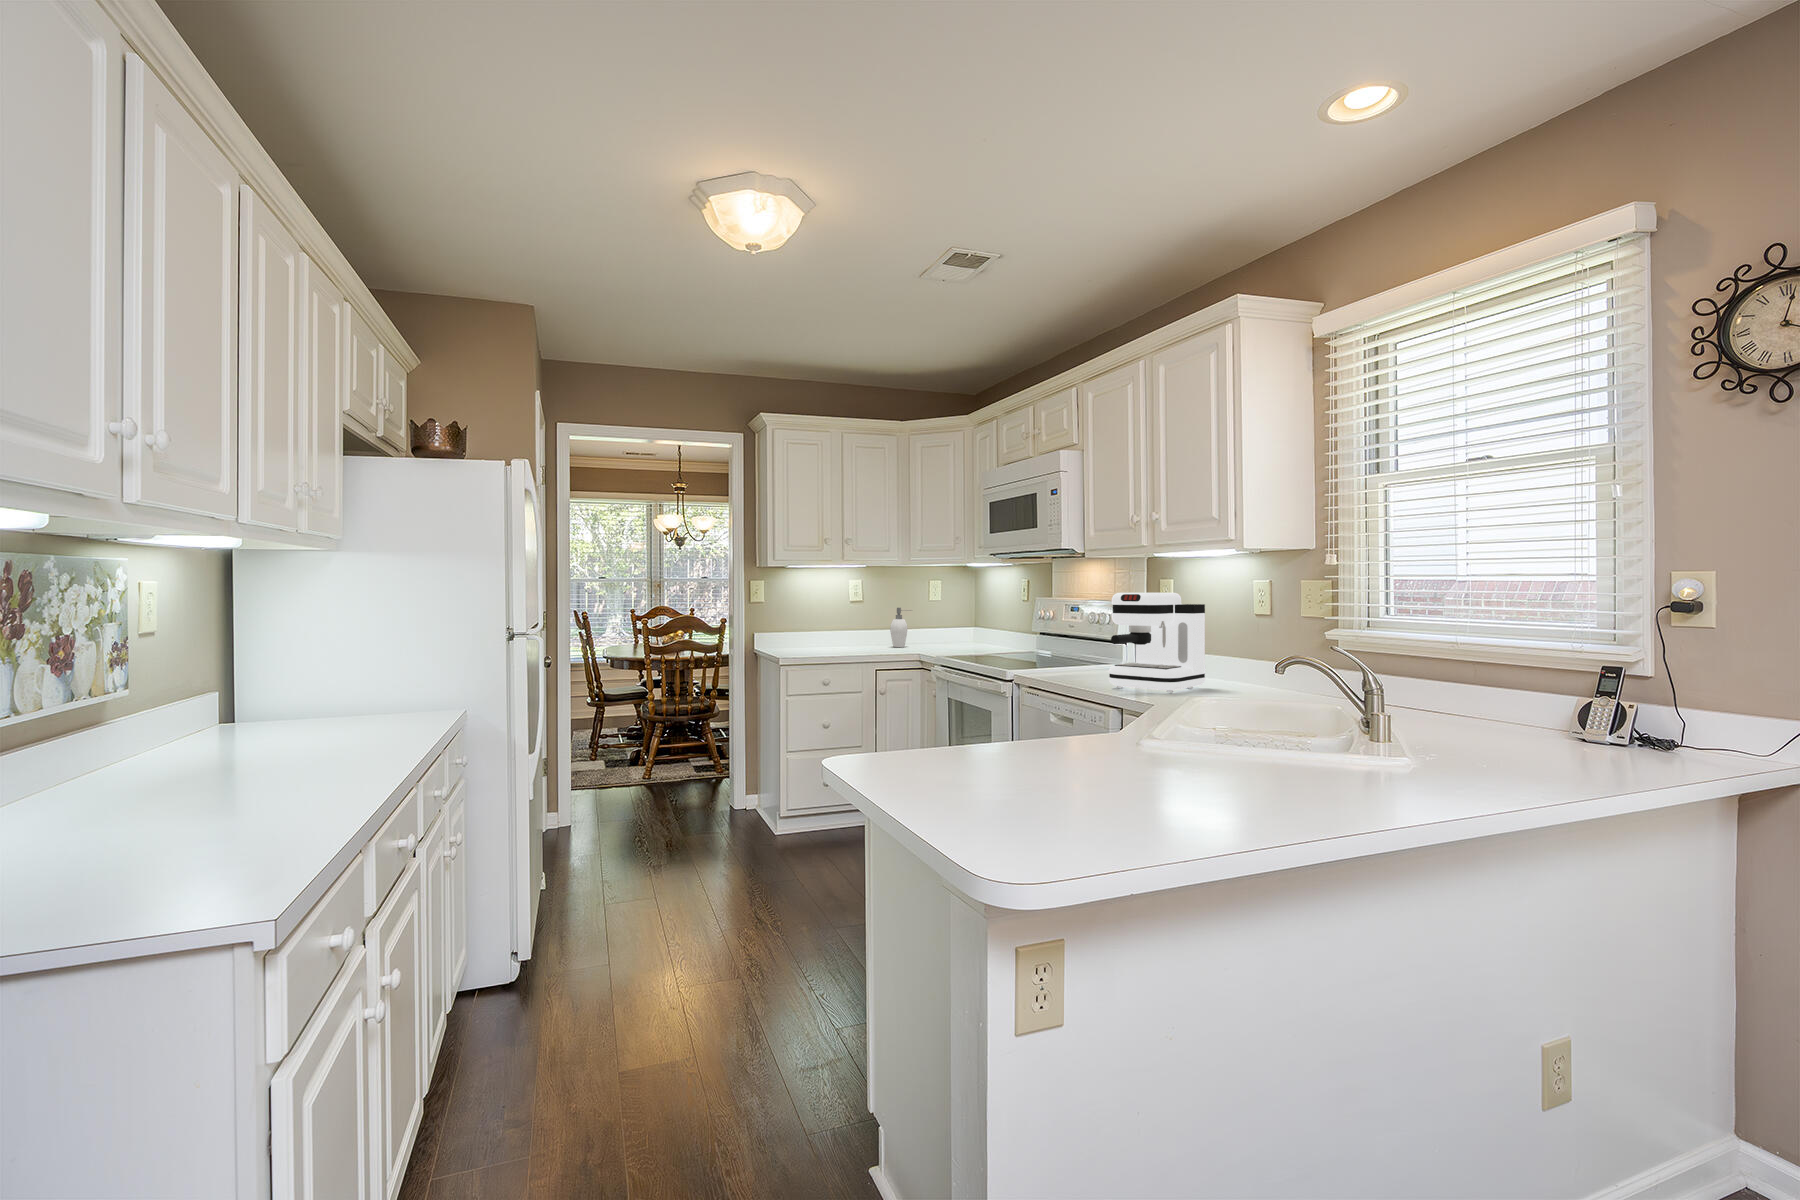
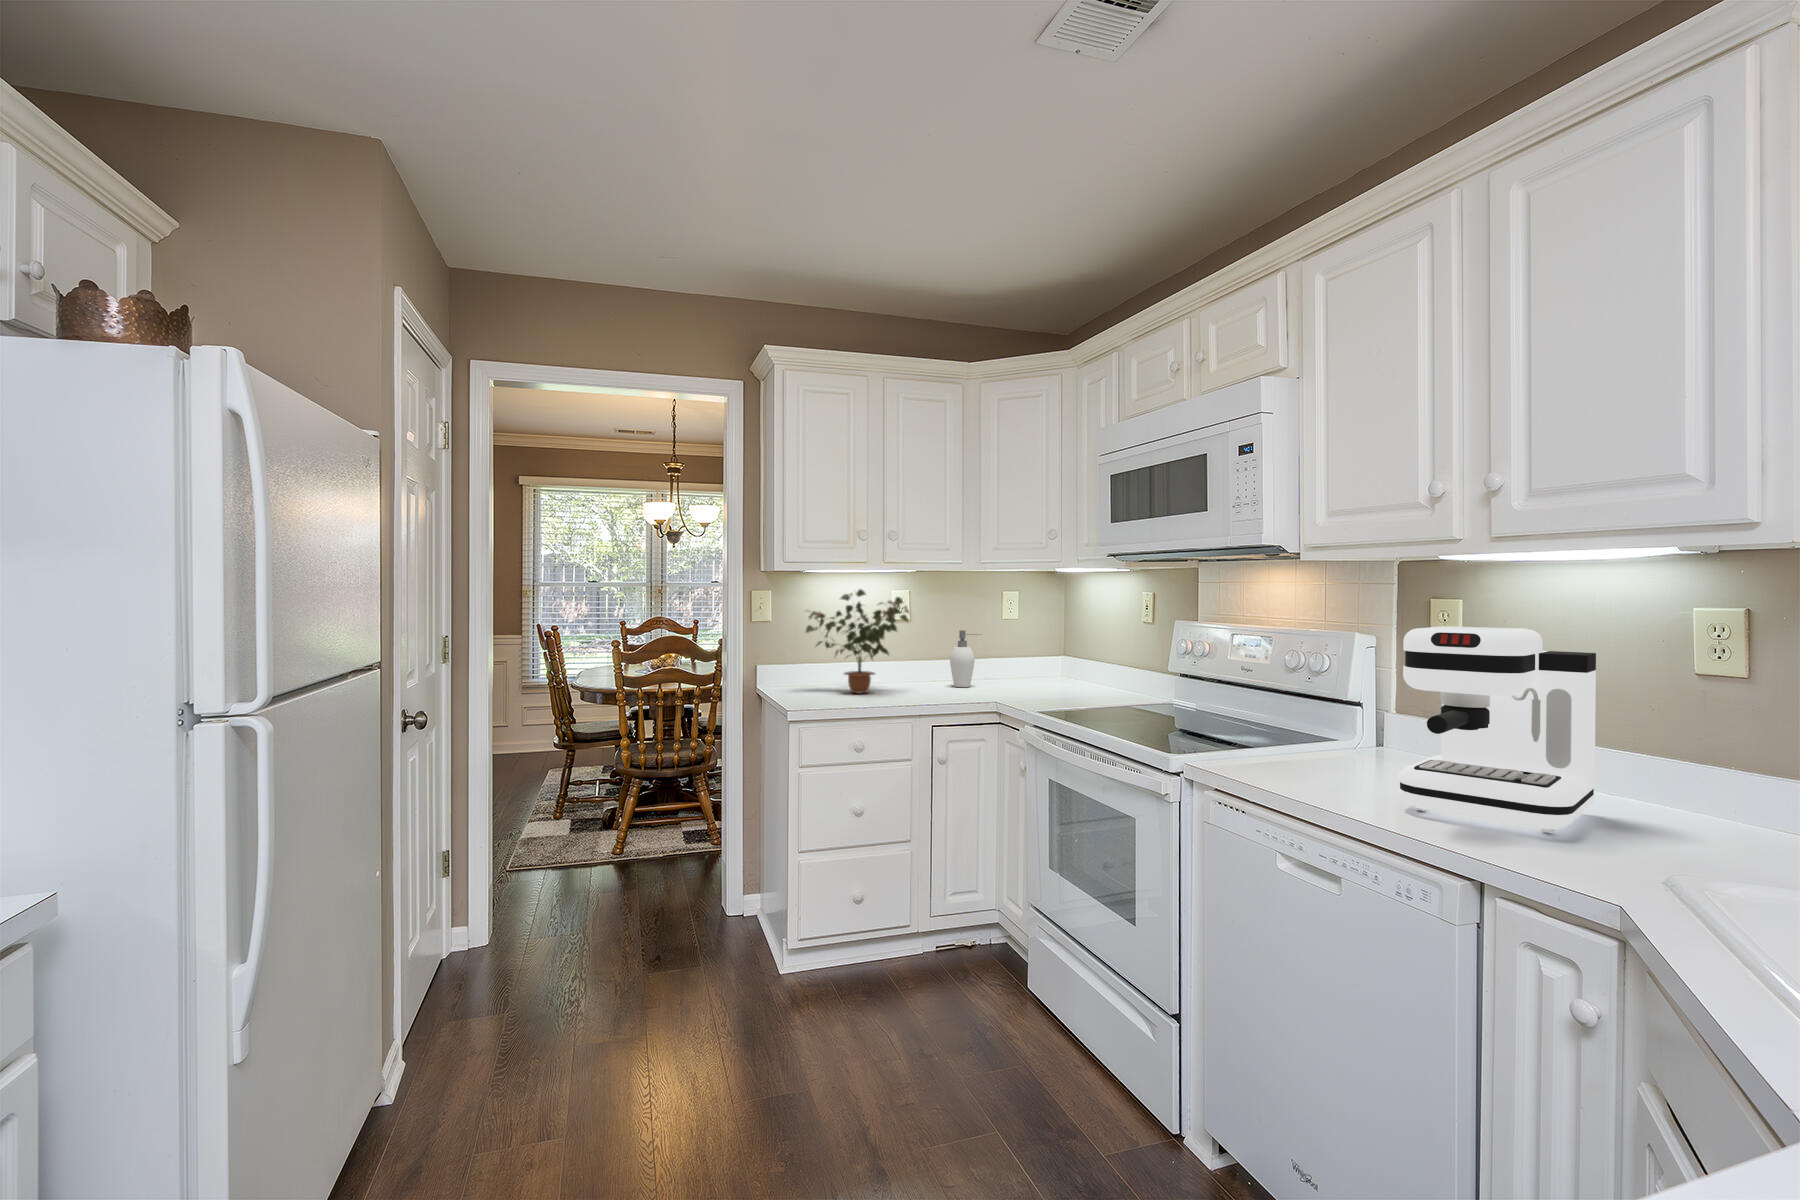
potted plant: none [787,579,862,651] -> present [806,589,909,694]

